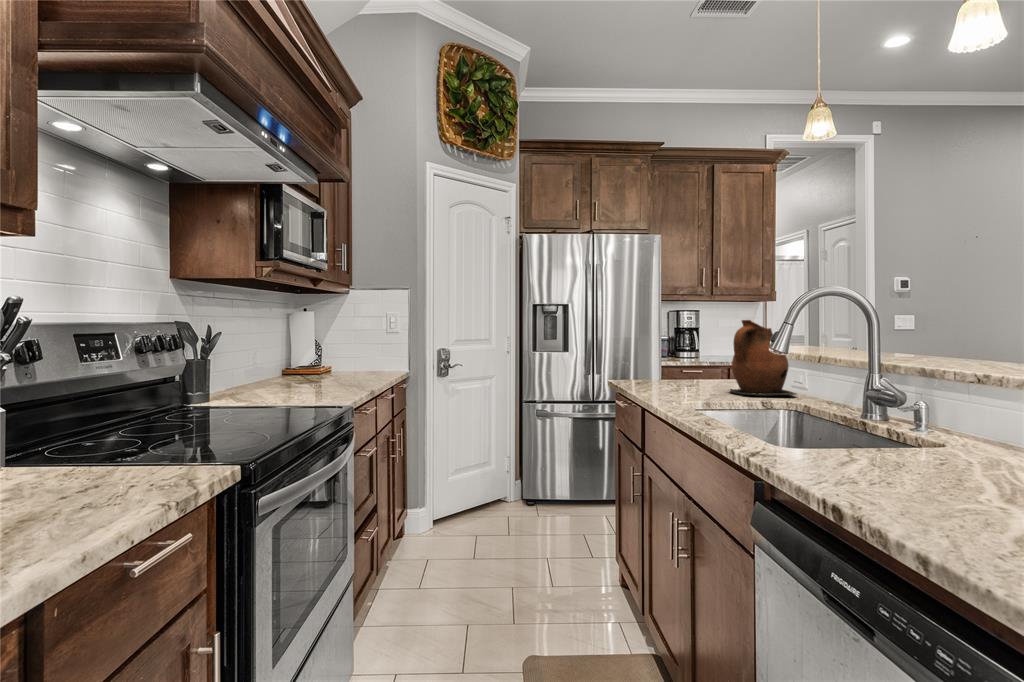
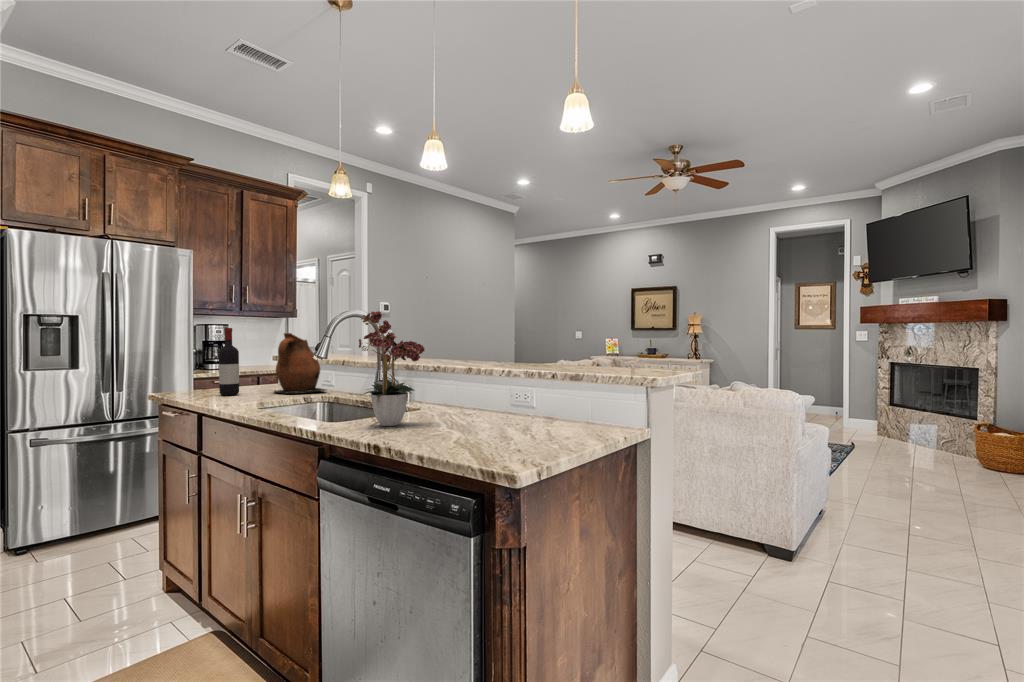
flower arrangement: none [815,275,961,471] -> present [359,311,425,426]
wine bottle: none [669,314,690,392] -> present [219,328,239,396]

